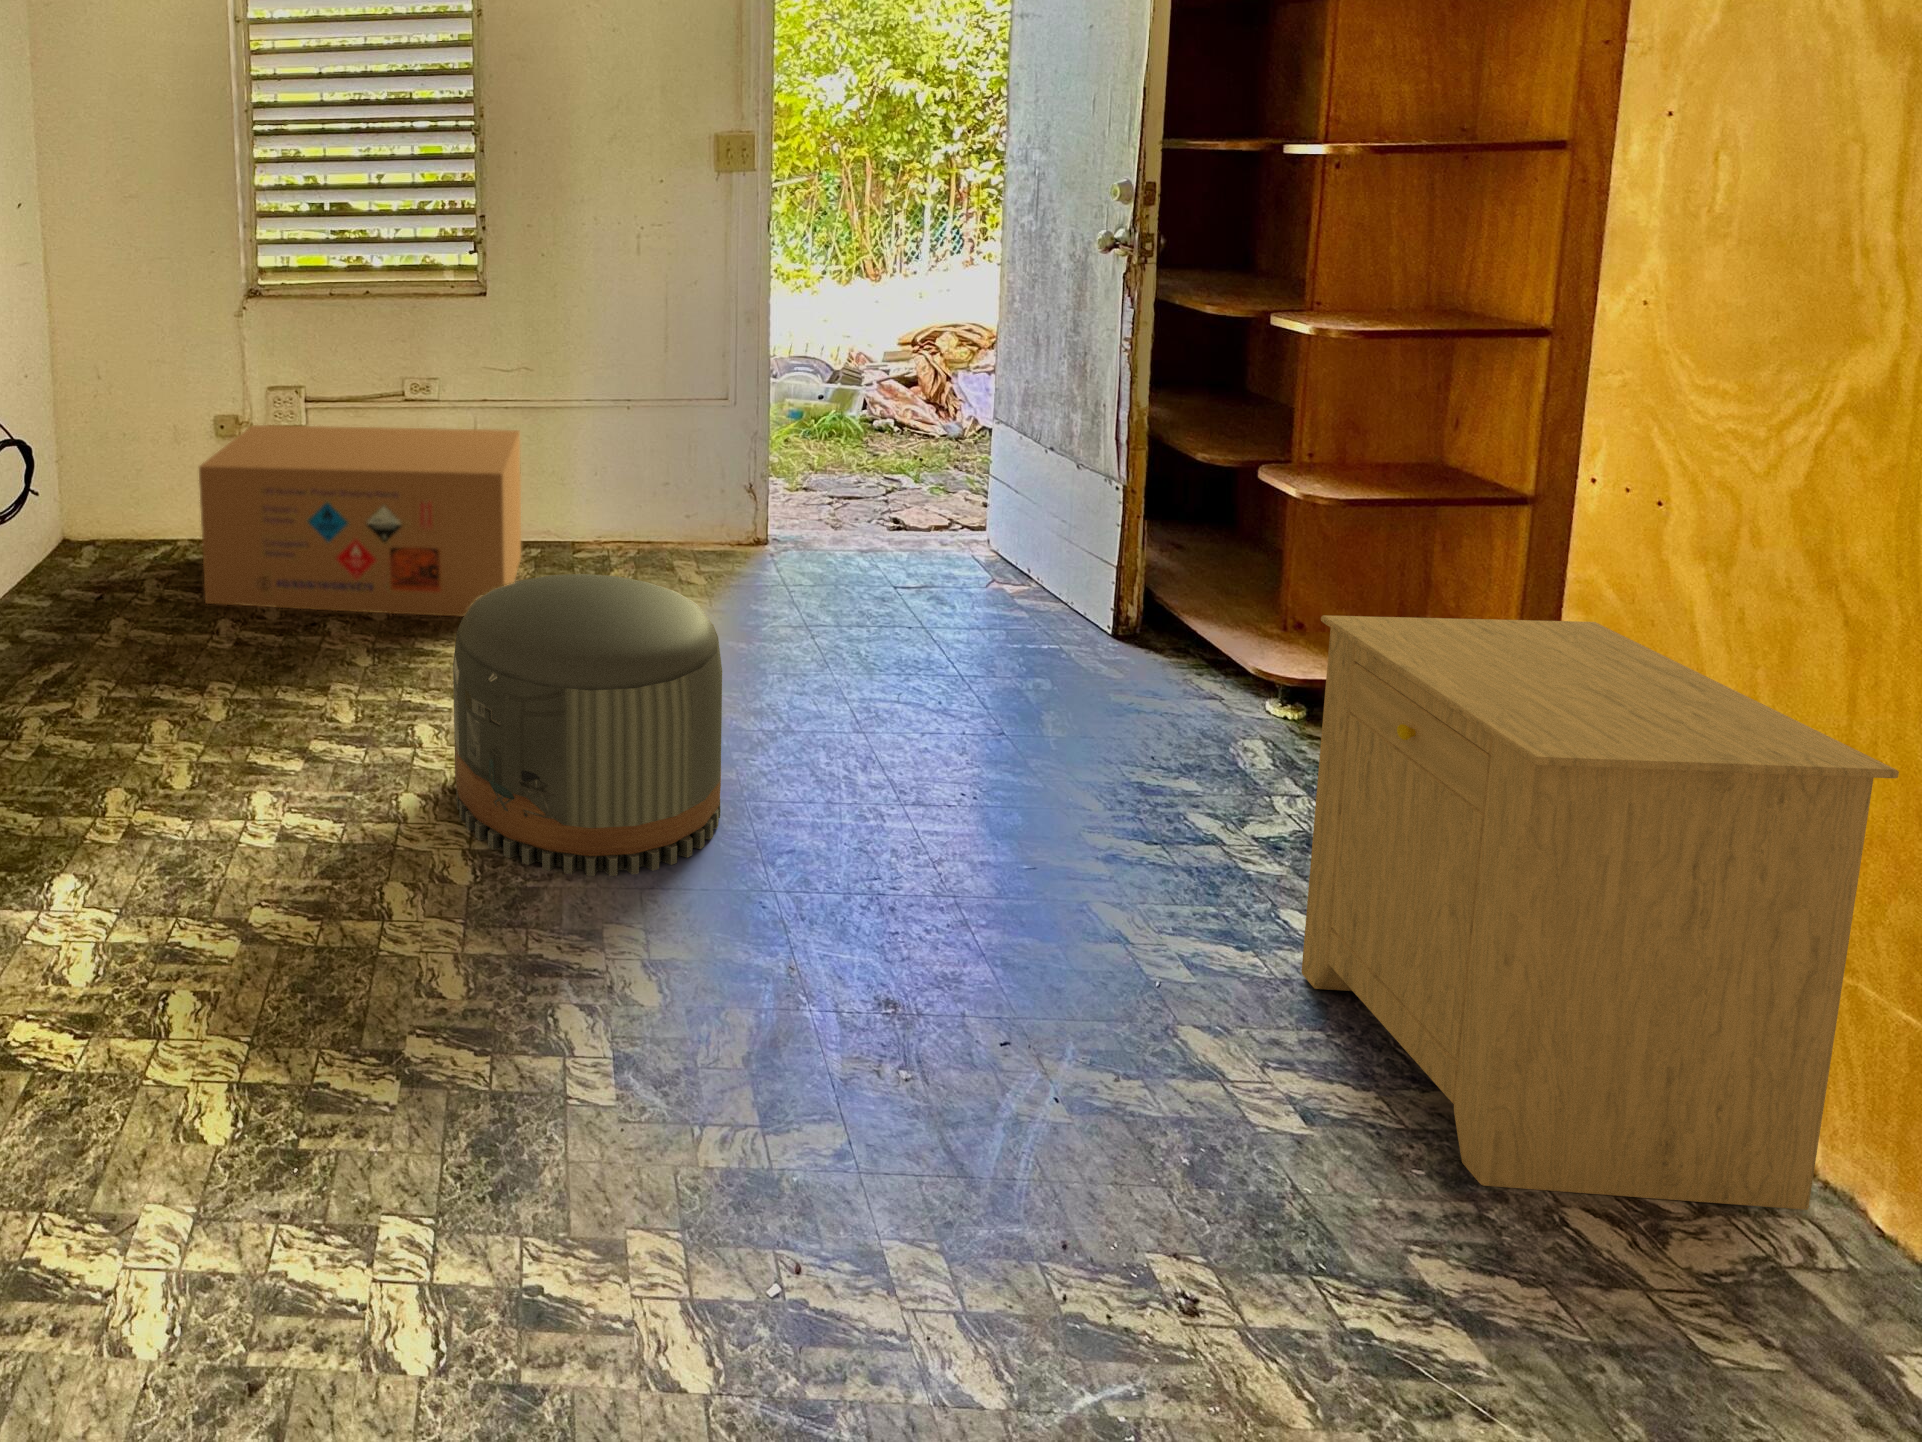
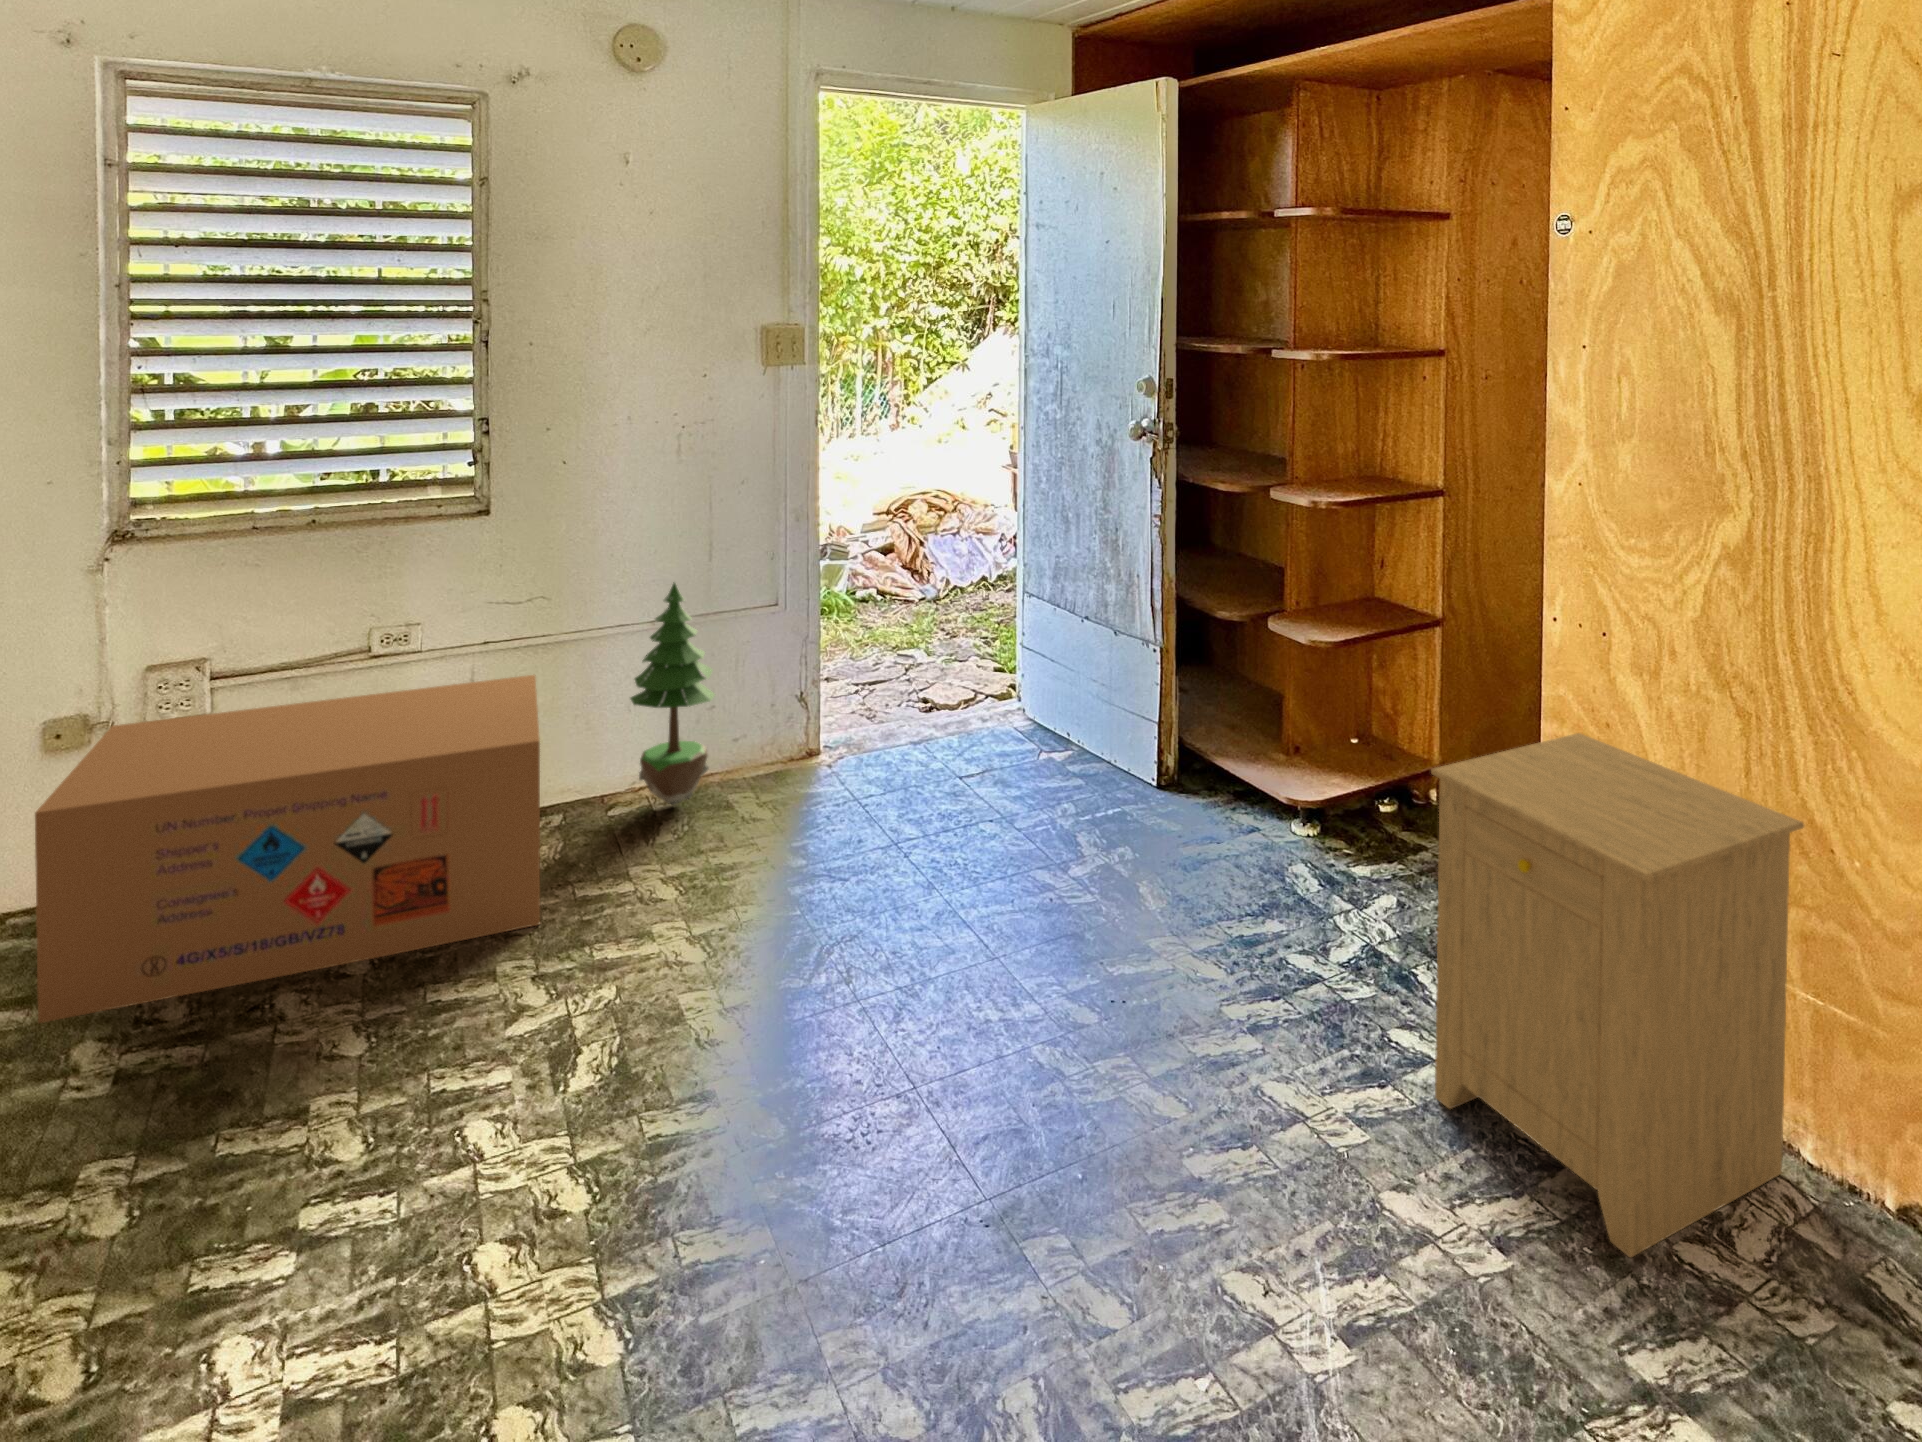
potted tree: none [596,366,668,560] -> present [630,583,715,805]
pouf: present [453,574,722,876] -> none [560,857,902,1291]

